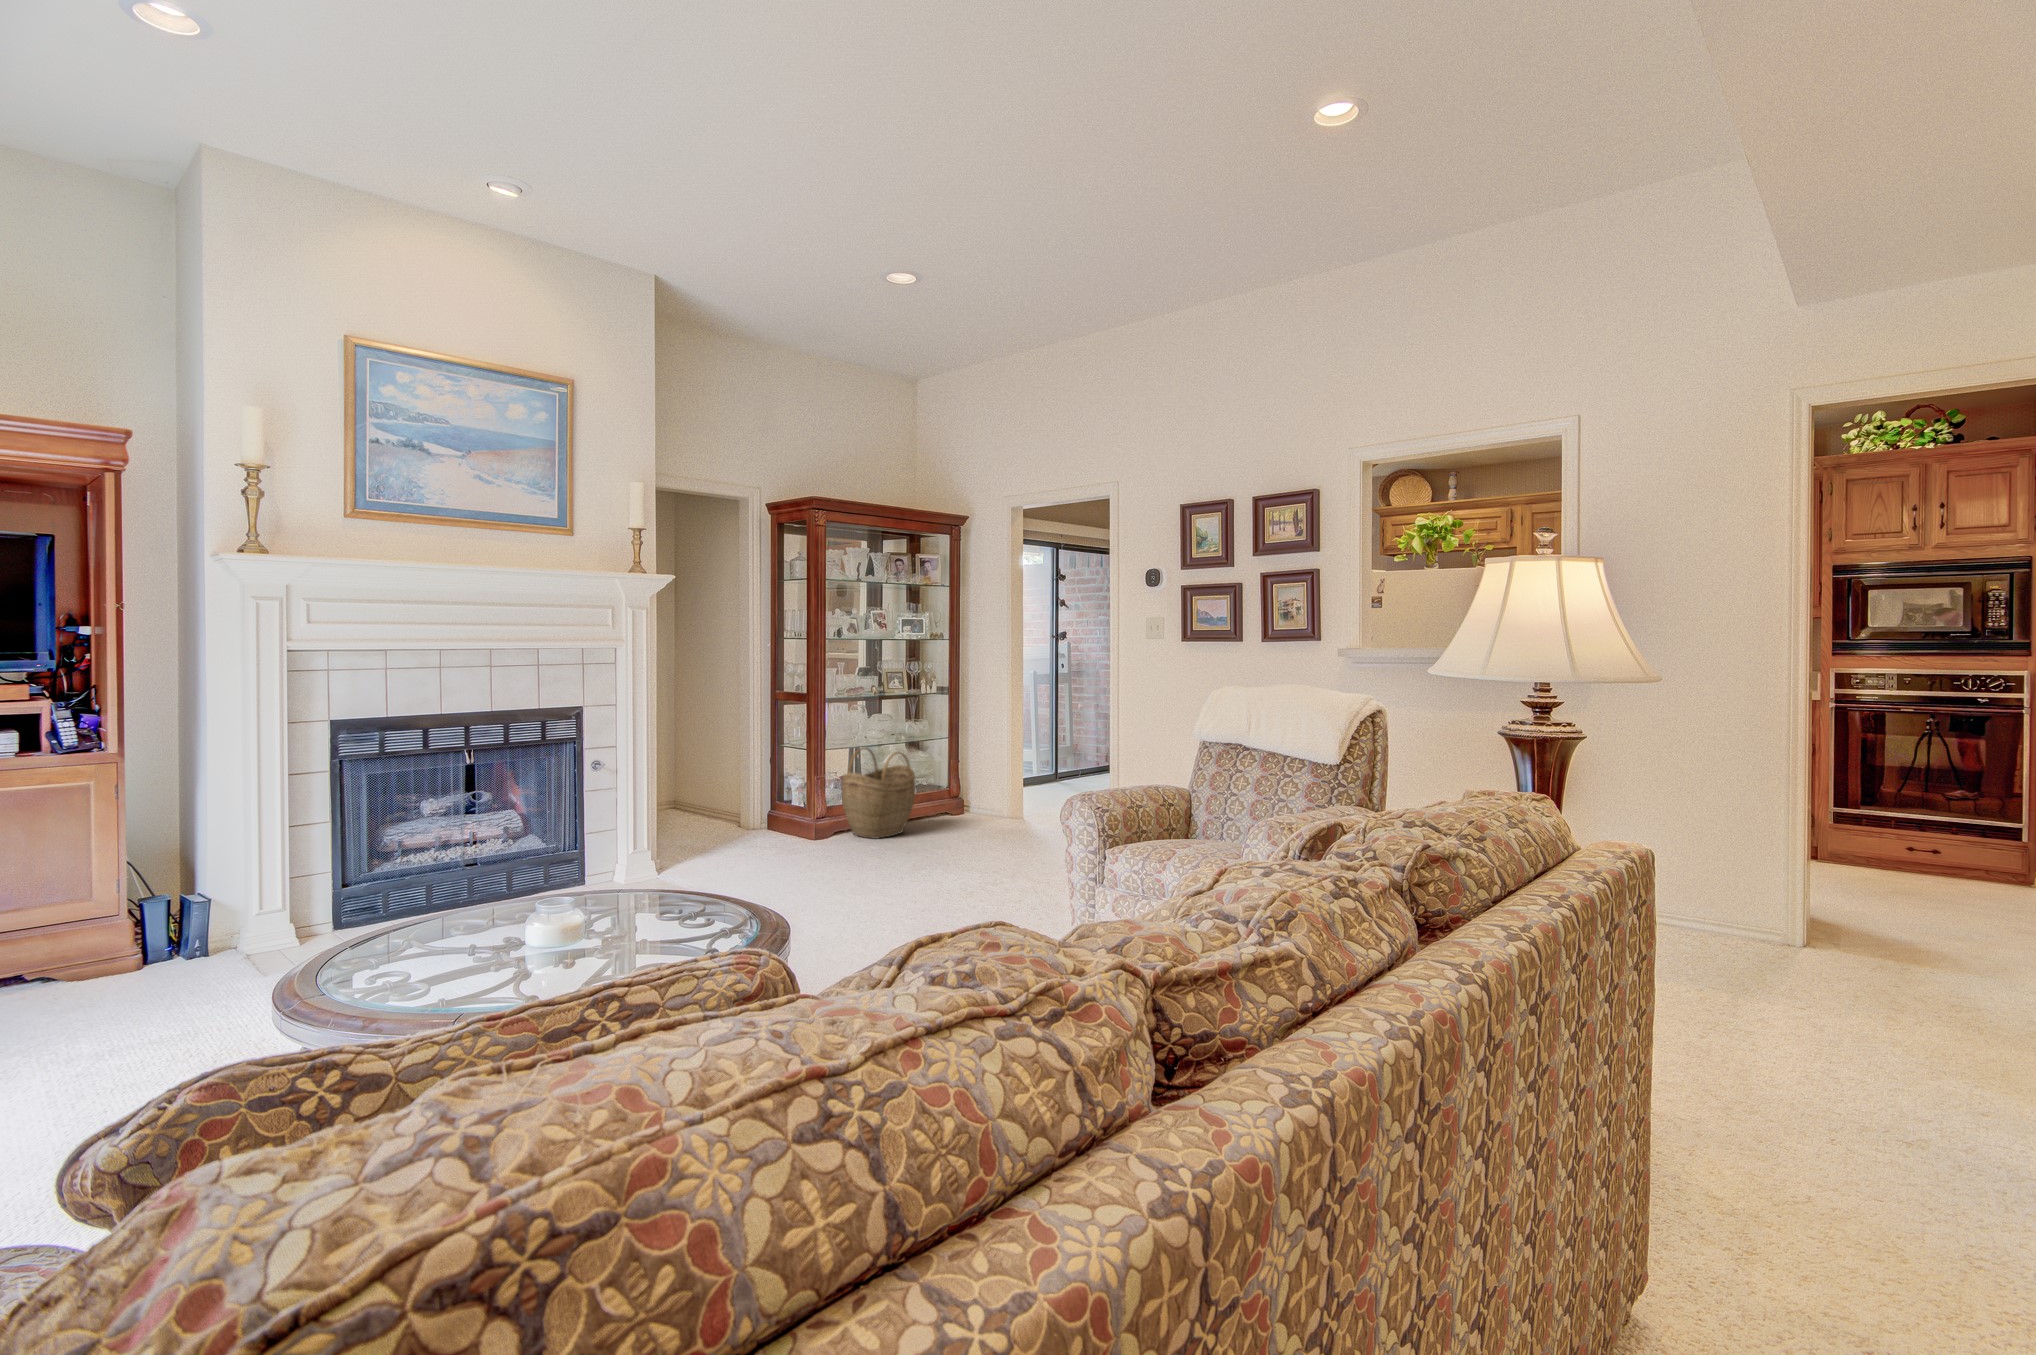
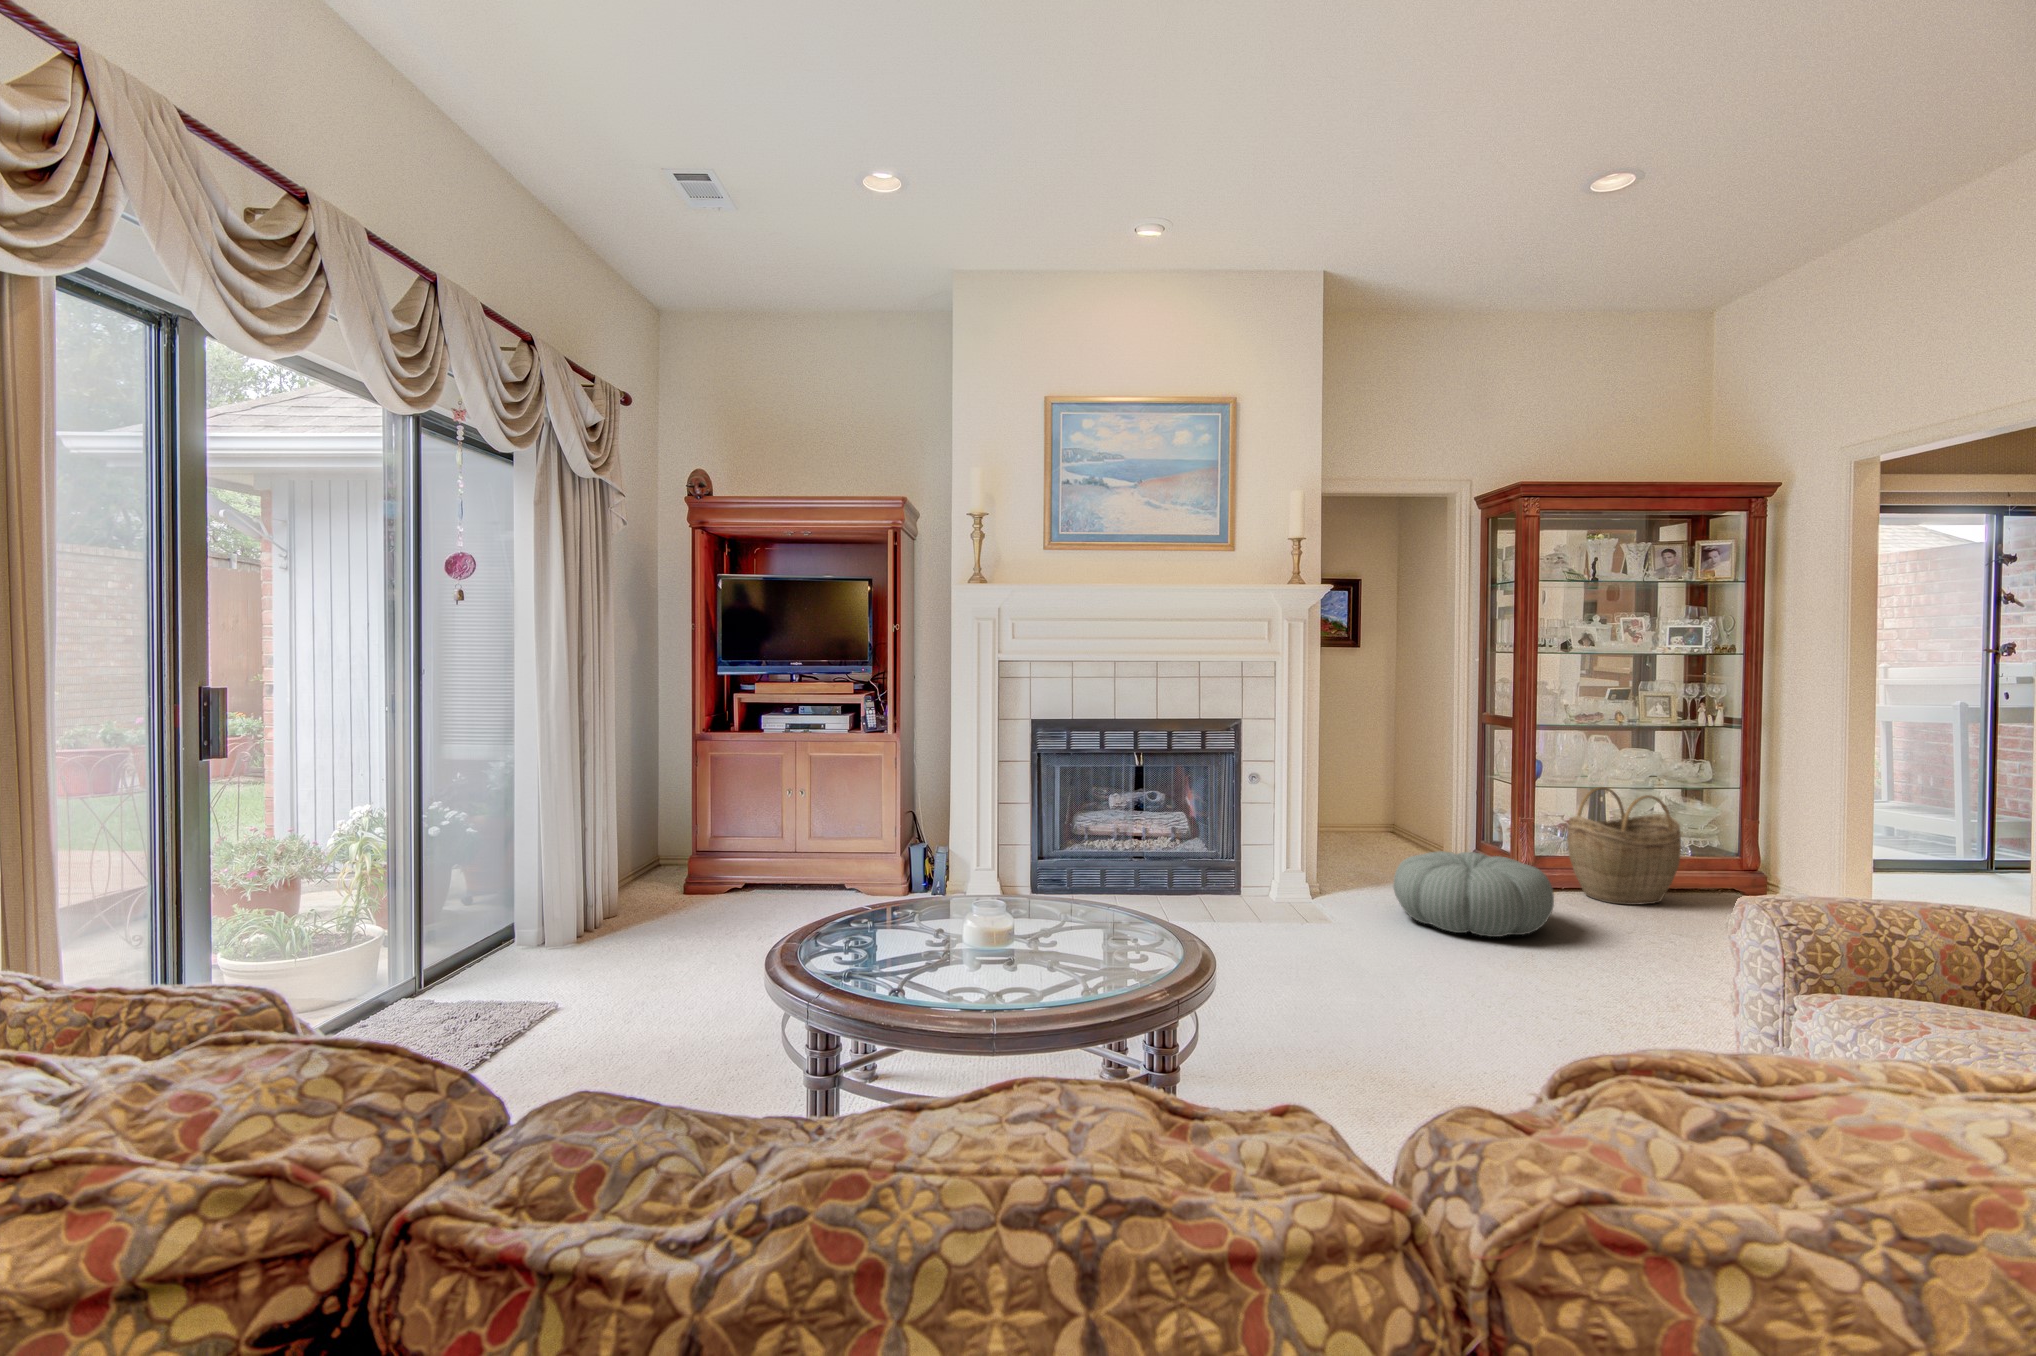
pouf: none [728,813,851,882] -> present [1393,851,1554,937]

